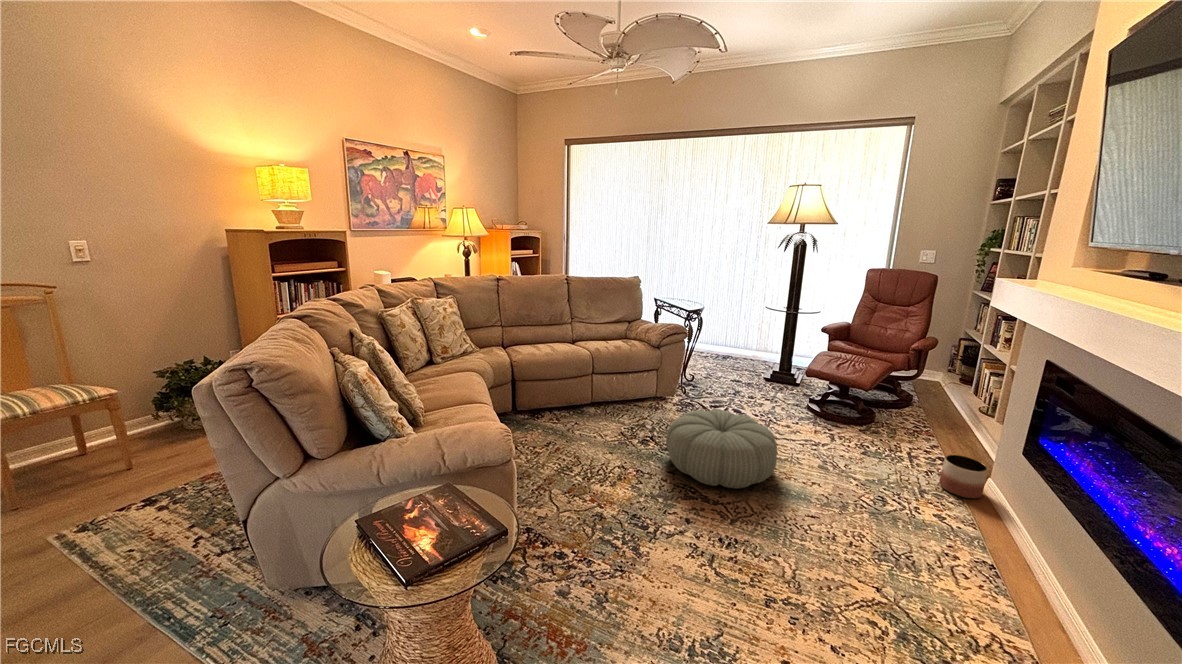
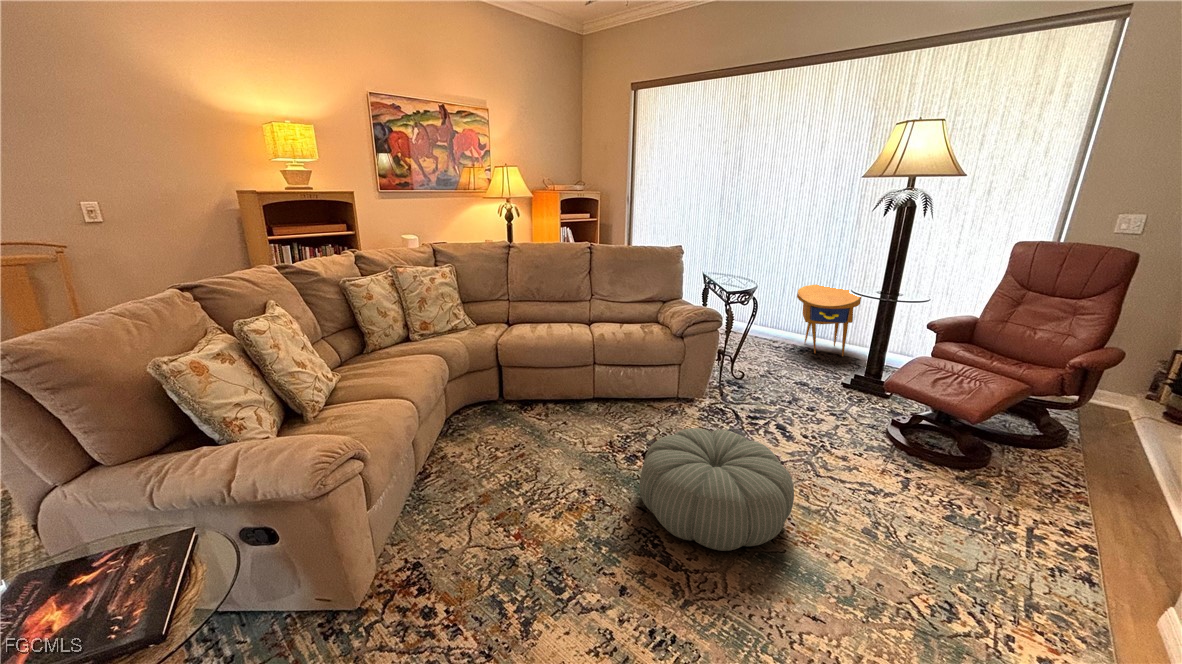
side table: none [719,306,766,360] -> present [797,284,861,356]
planter: present [939,455,988,498] -> none [1069,553,1168,637]

